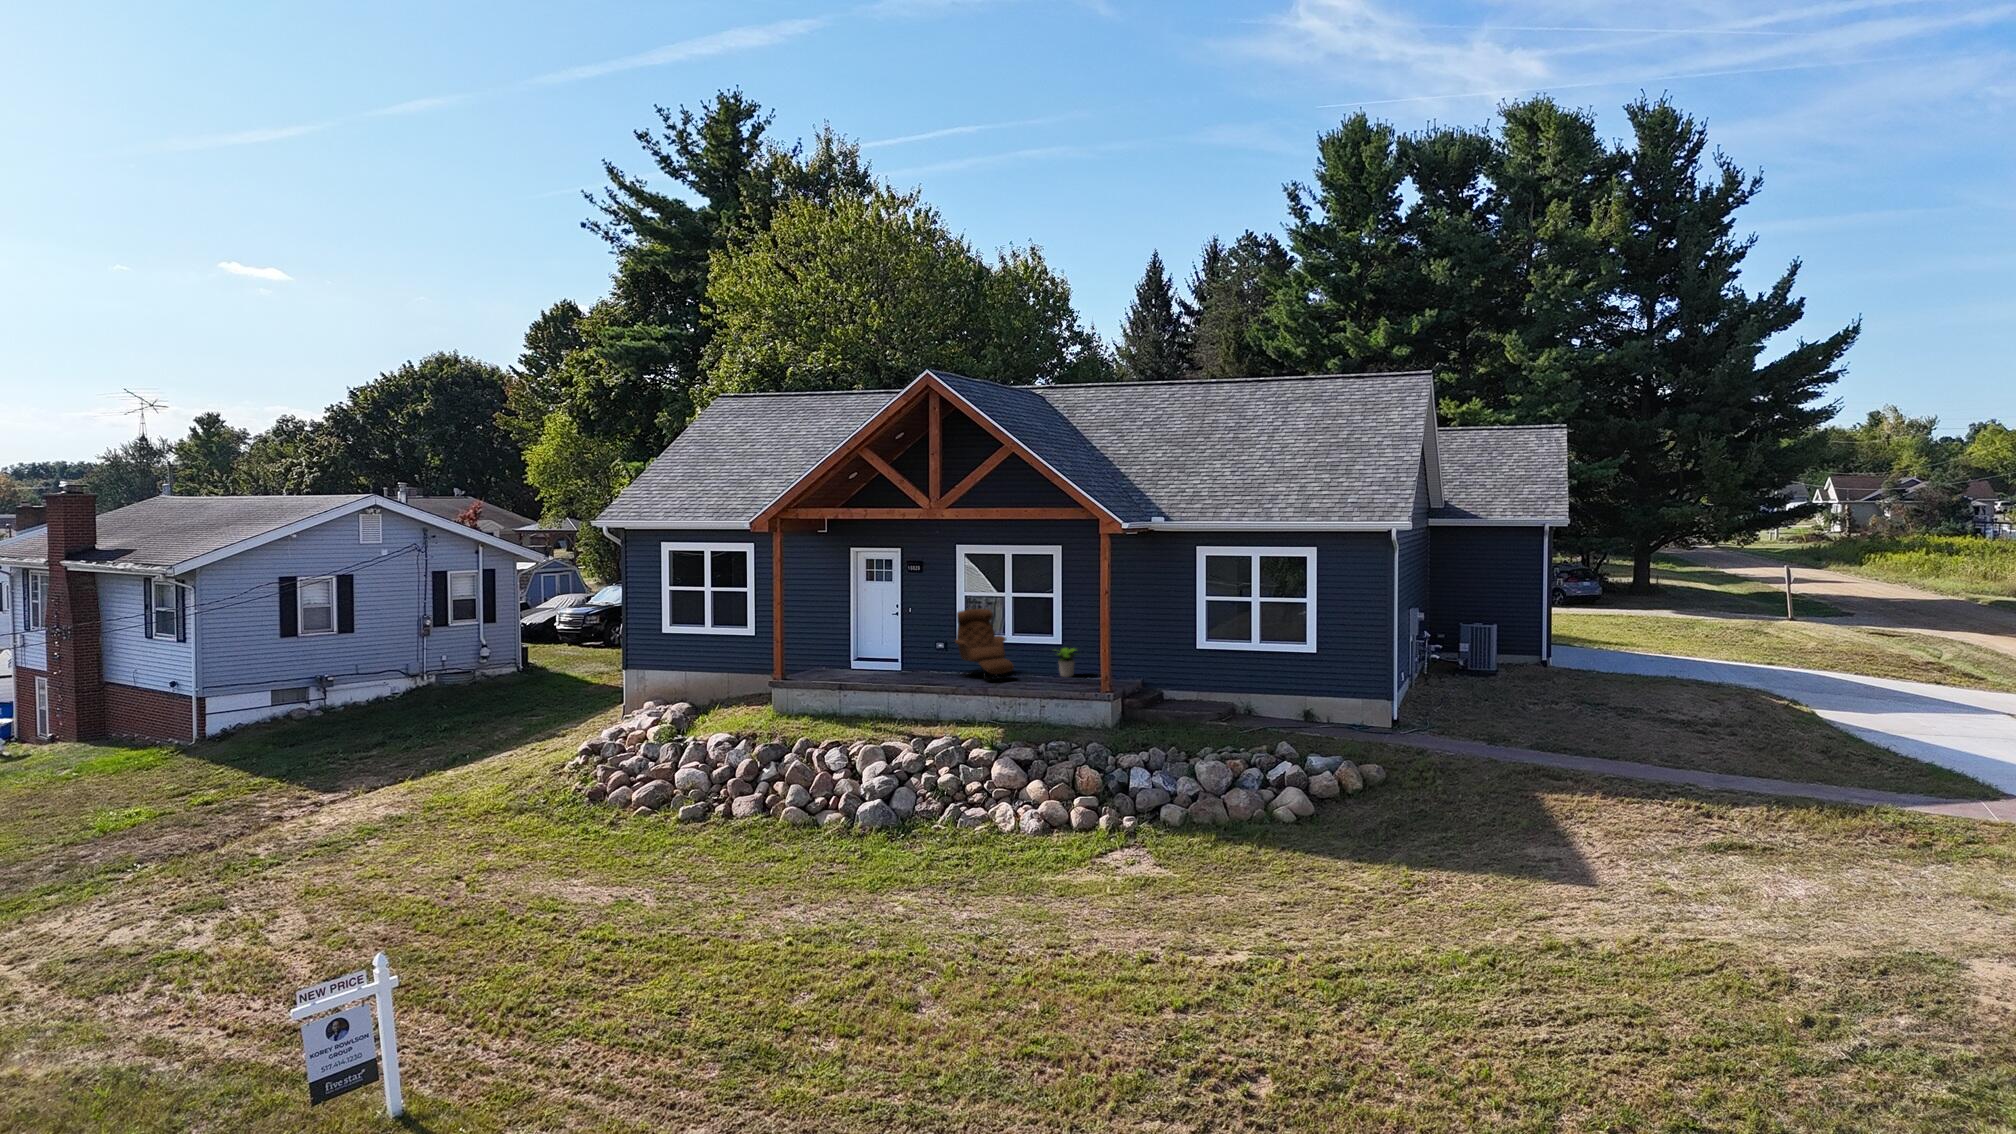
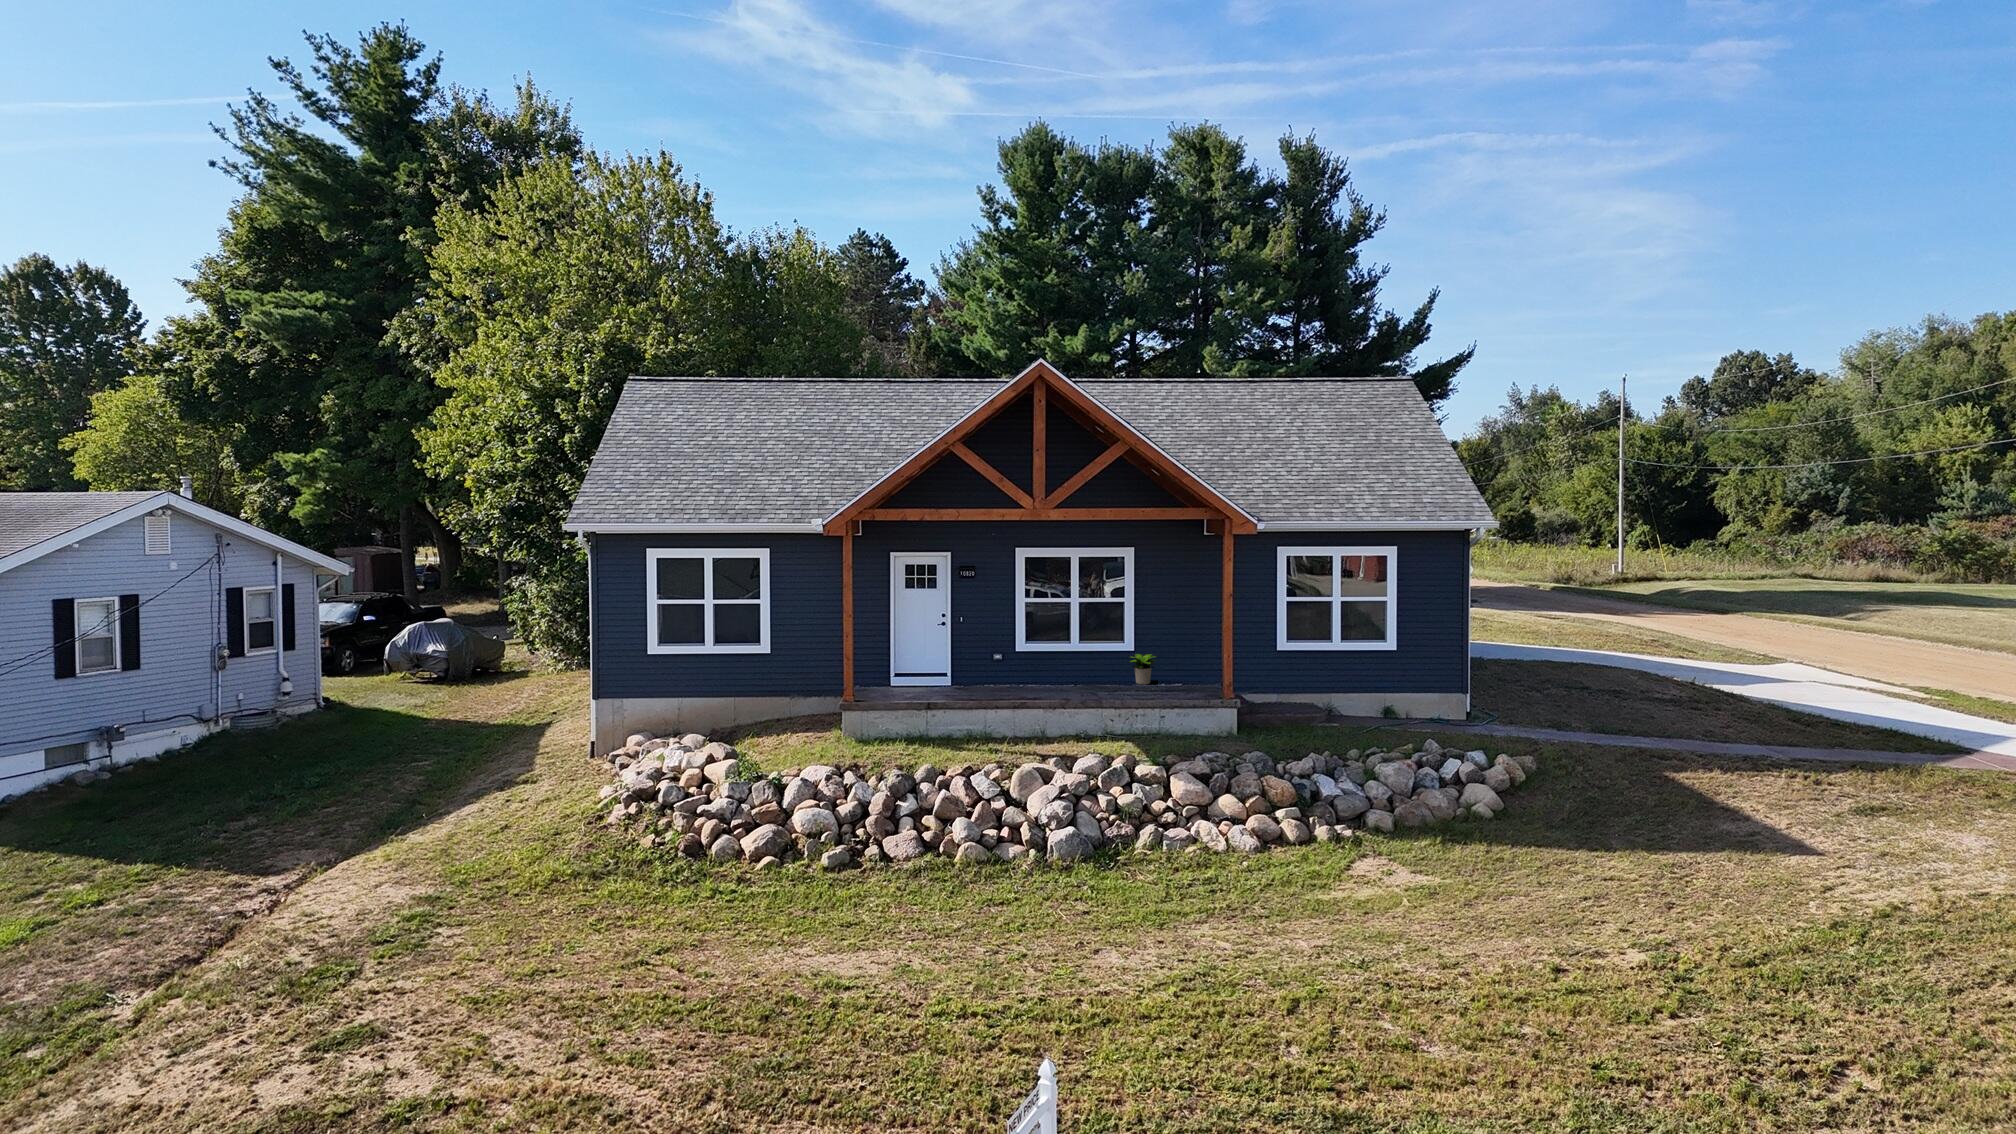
lounge chair: present [955,609,1014,680] -> none [1024,616,1099,695]

